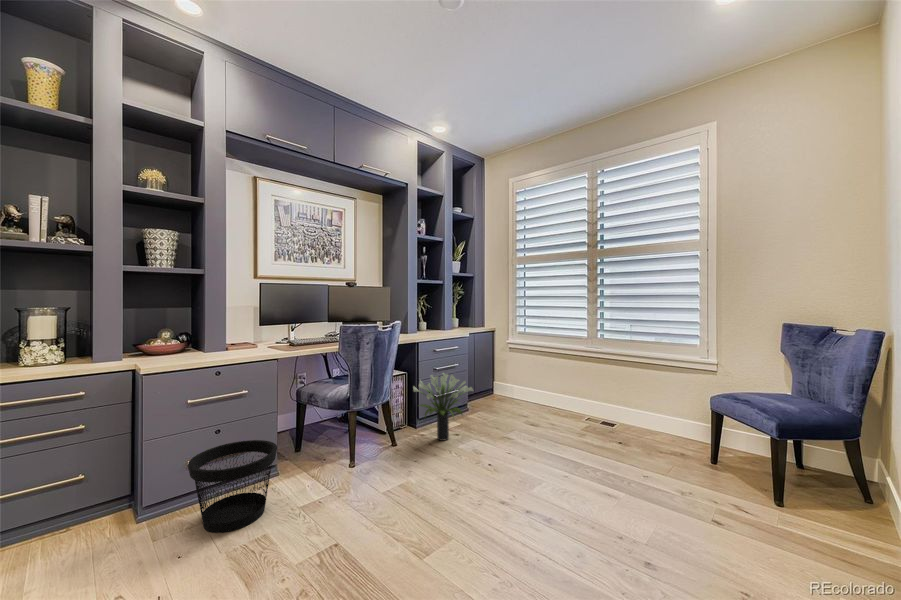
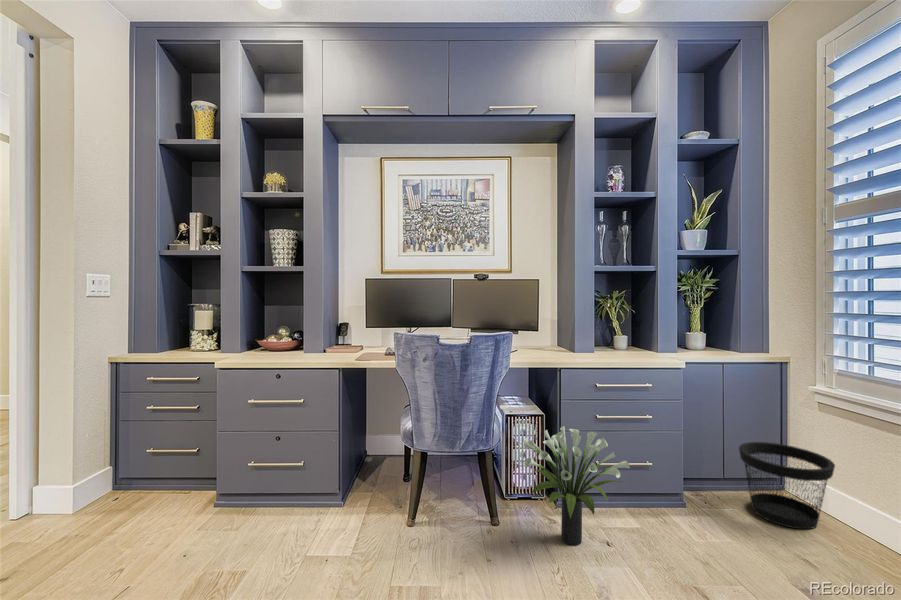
wastebasket: present [188,440,277,533] -> present [739,442,835,529]

